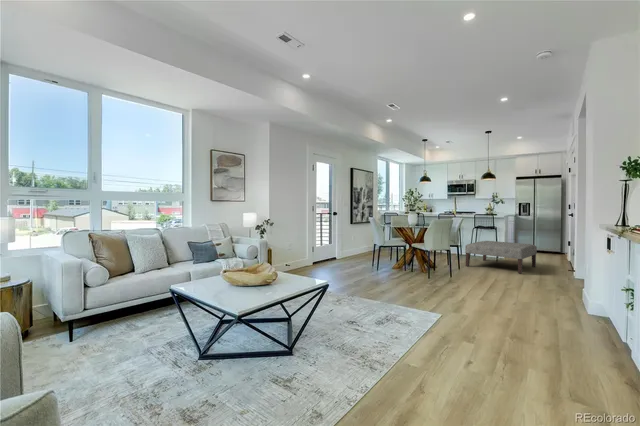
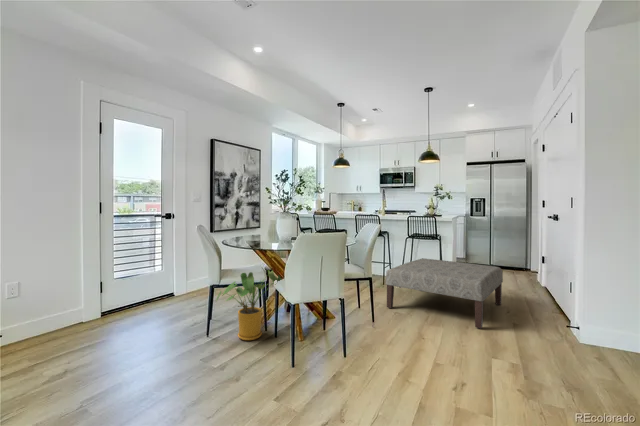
house plant: none [385,241,420,273] -> present [217,270,282,340]

